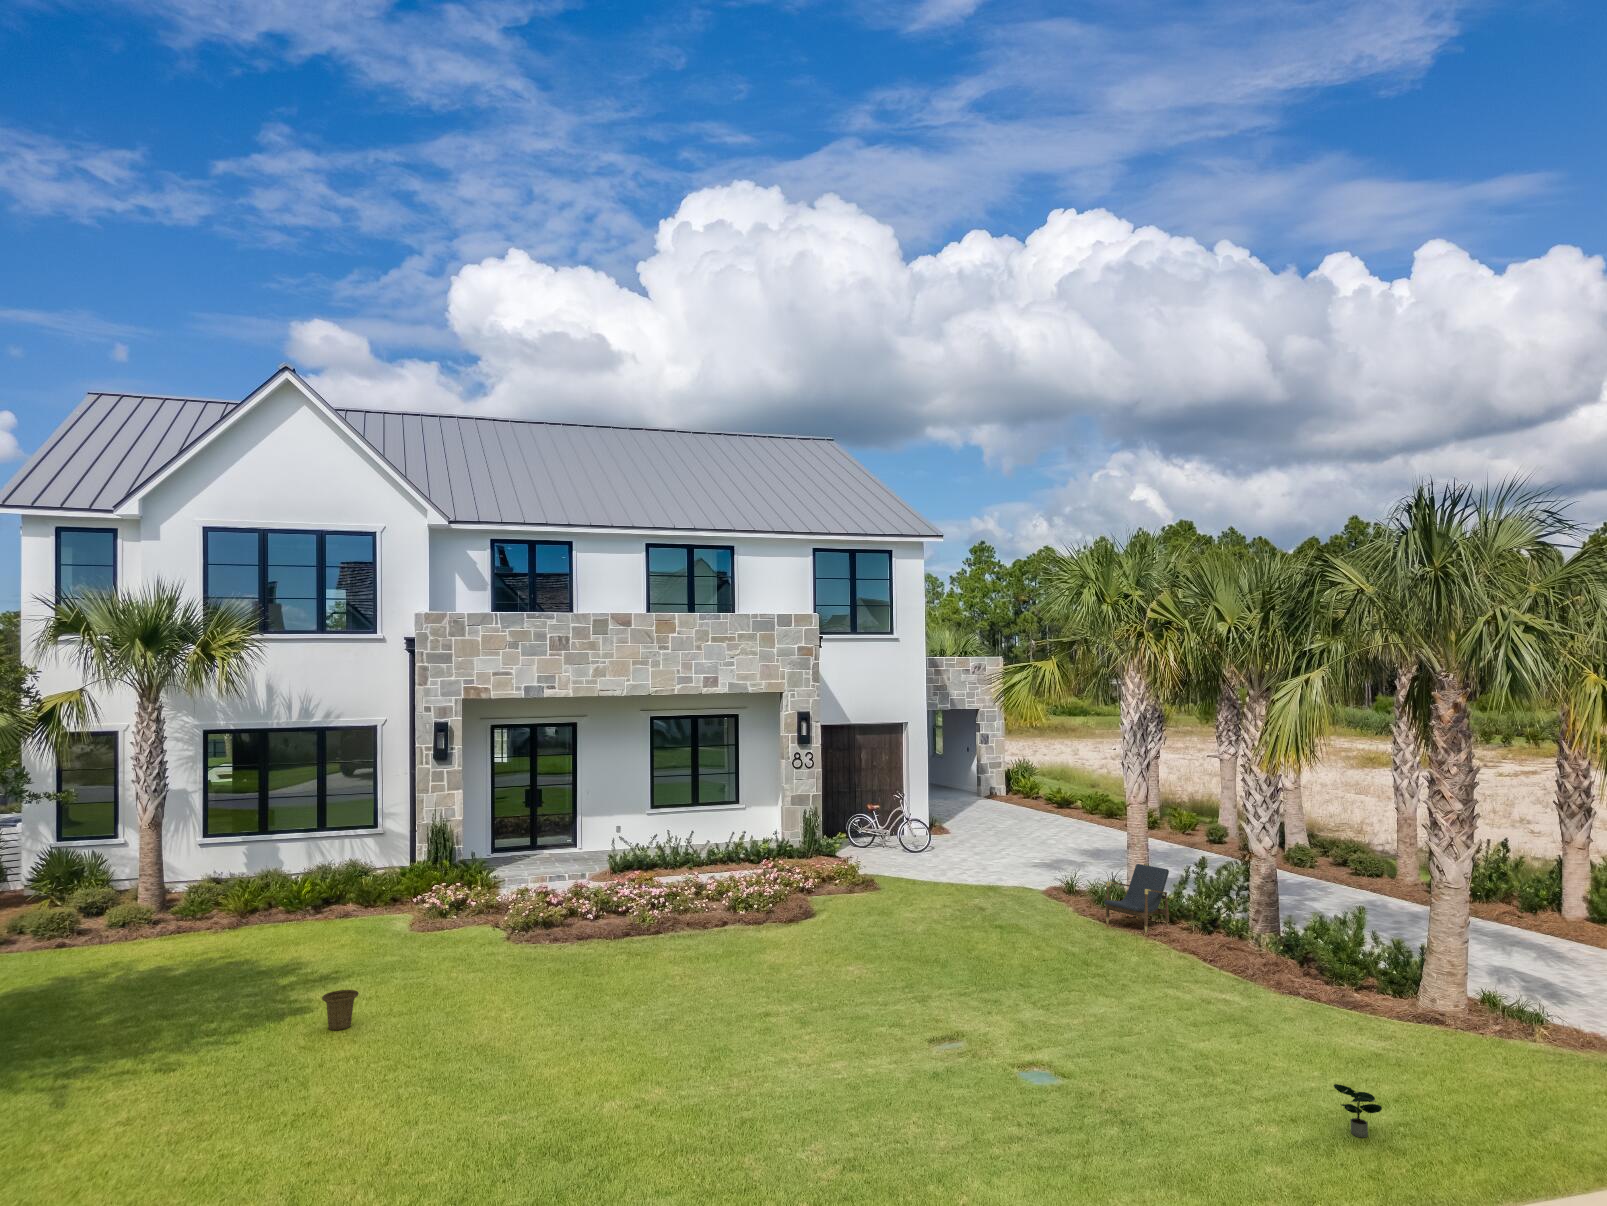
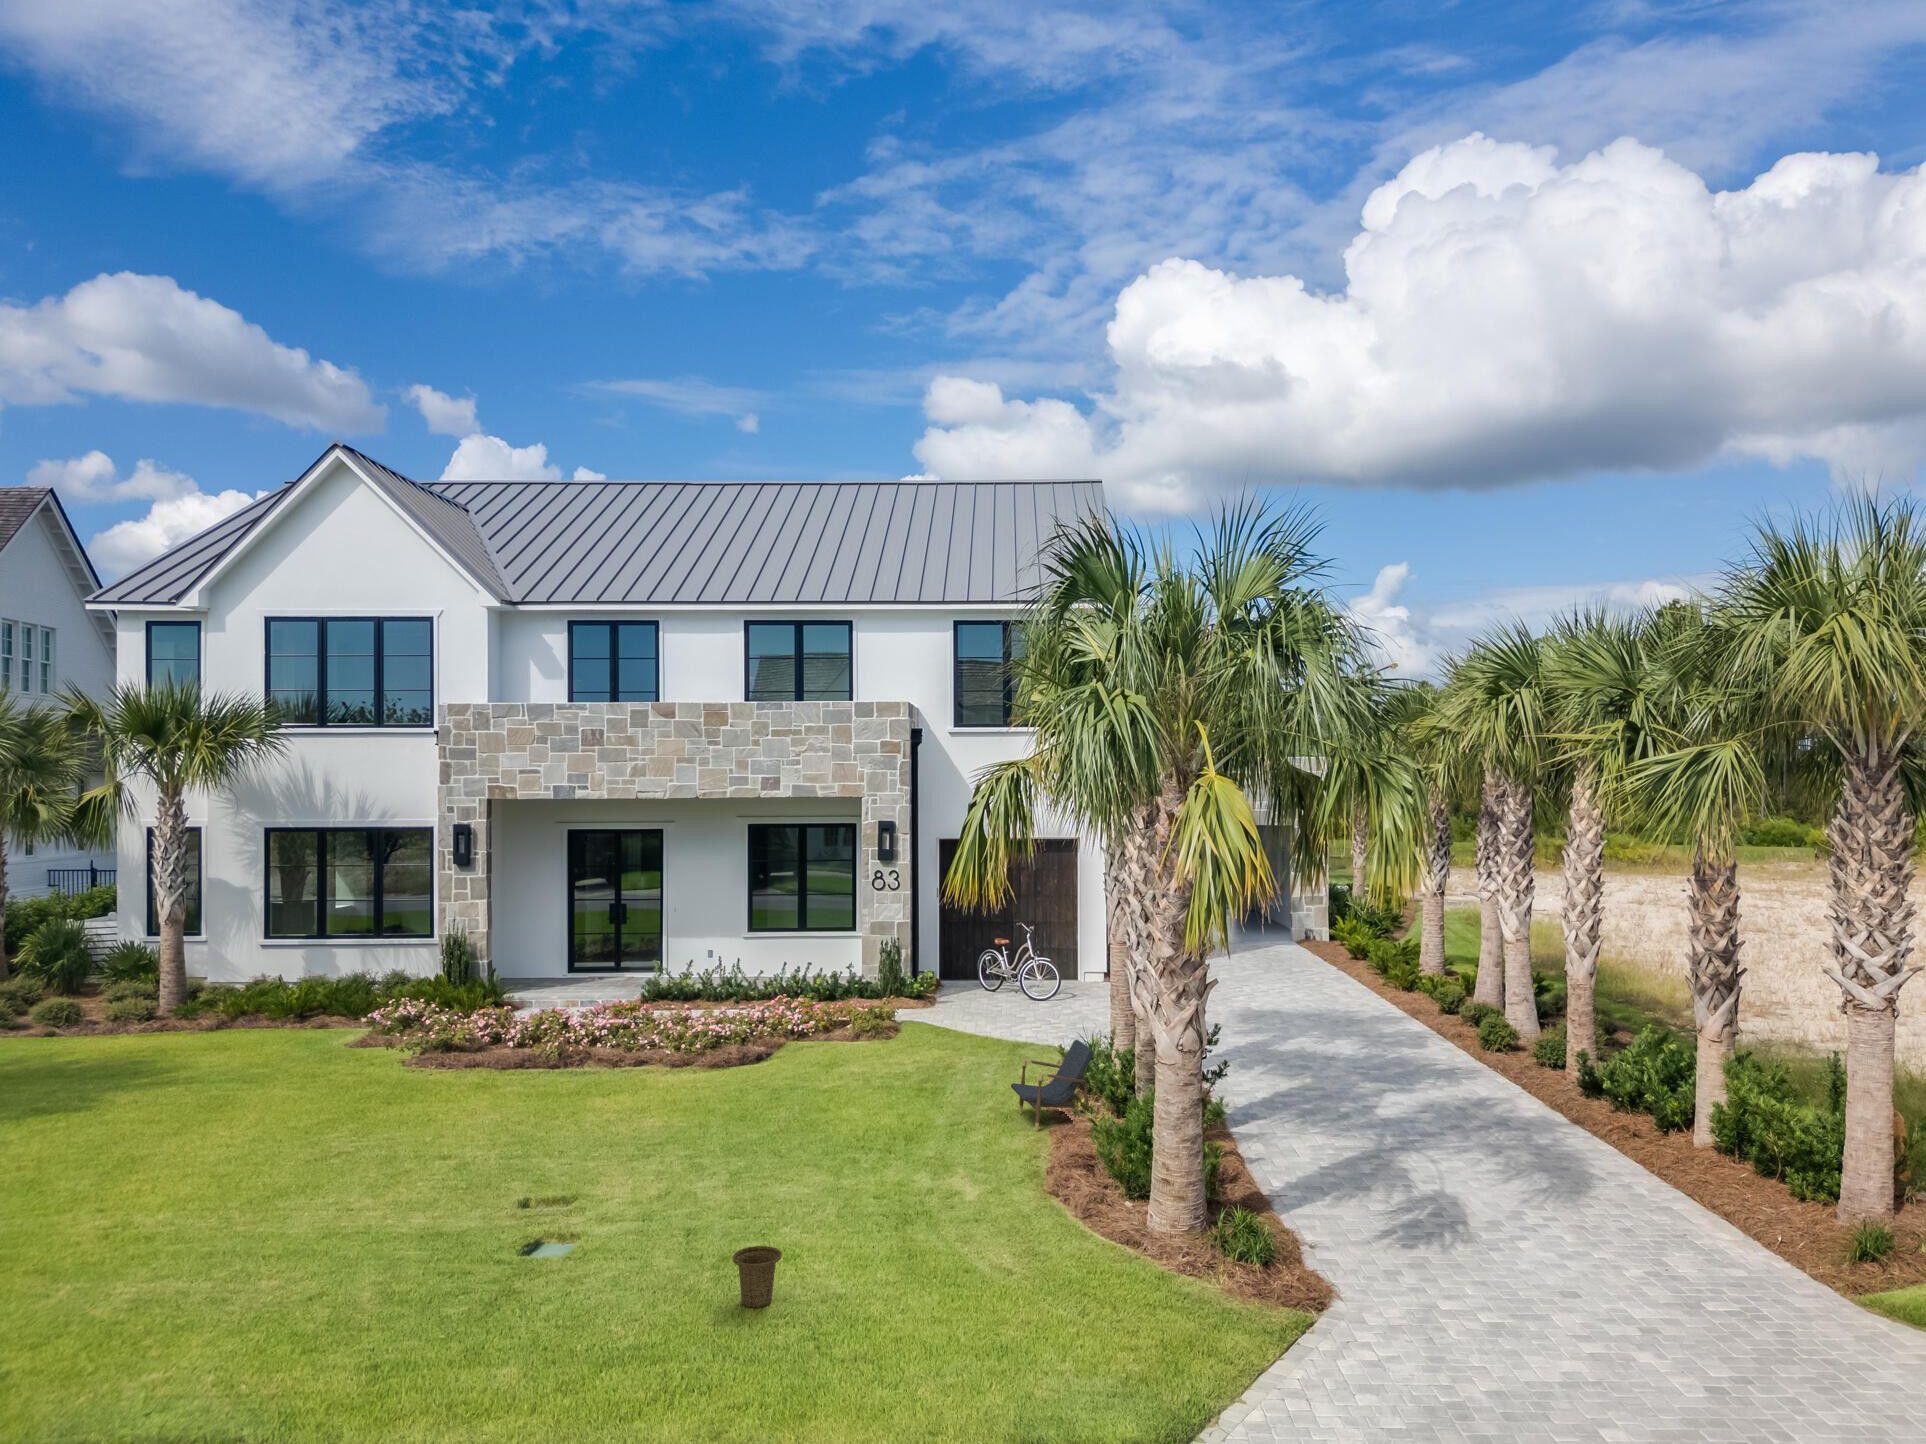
basket: present [322,990,359,1031] -> present [732,1246,782,1308]
potted plant: present [1334,1084,1382,1137] -> none [609,1334,668,1406]

